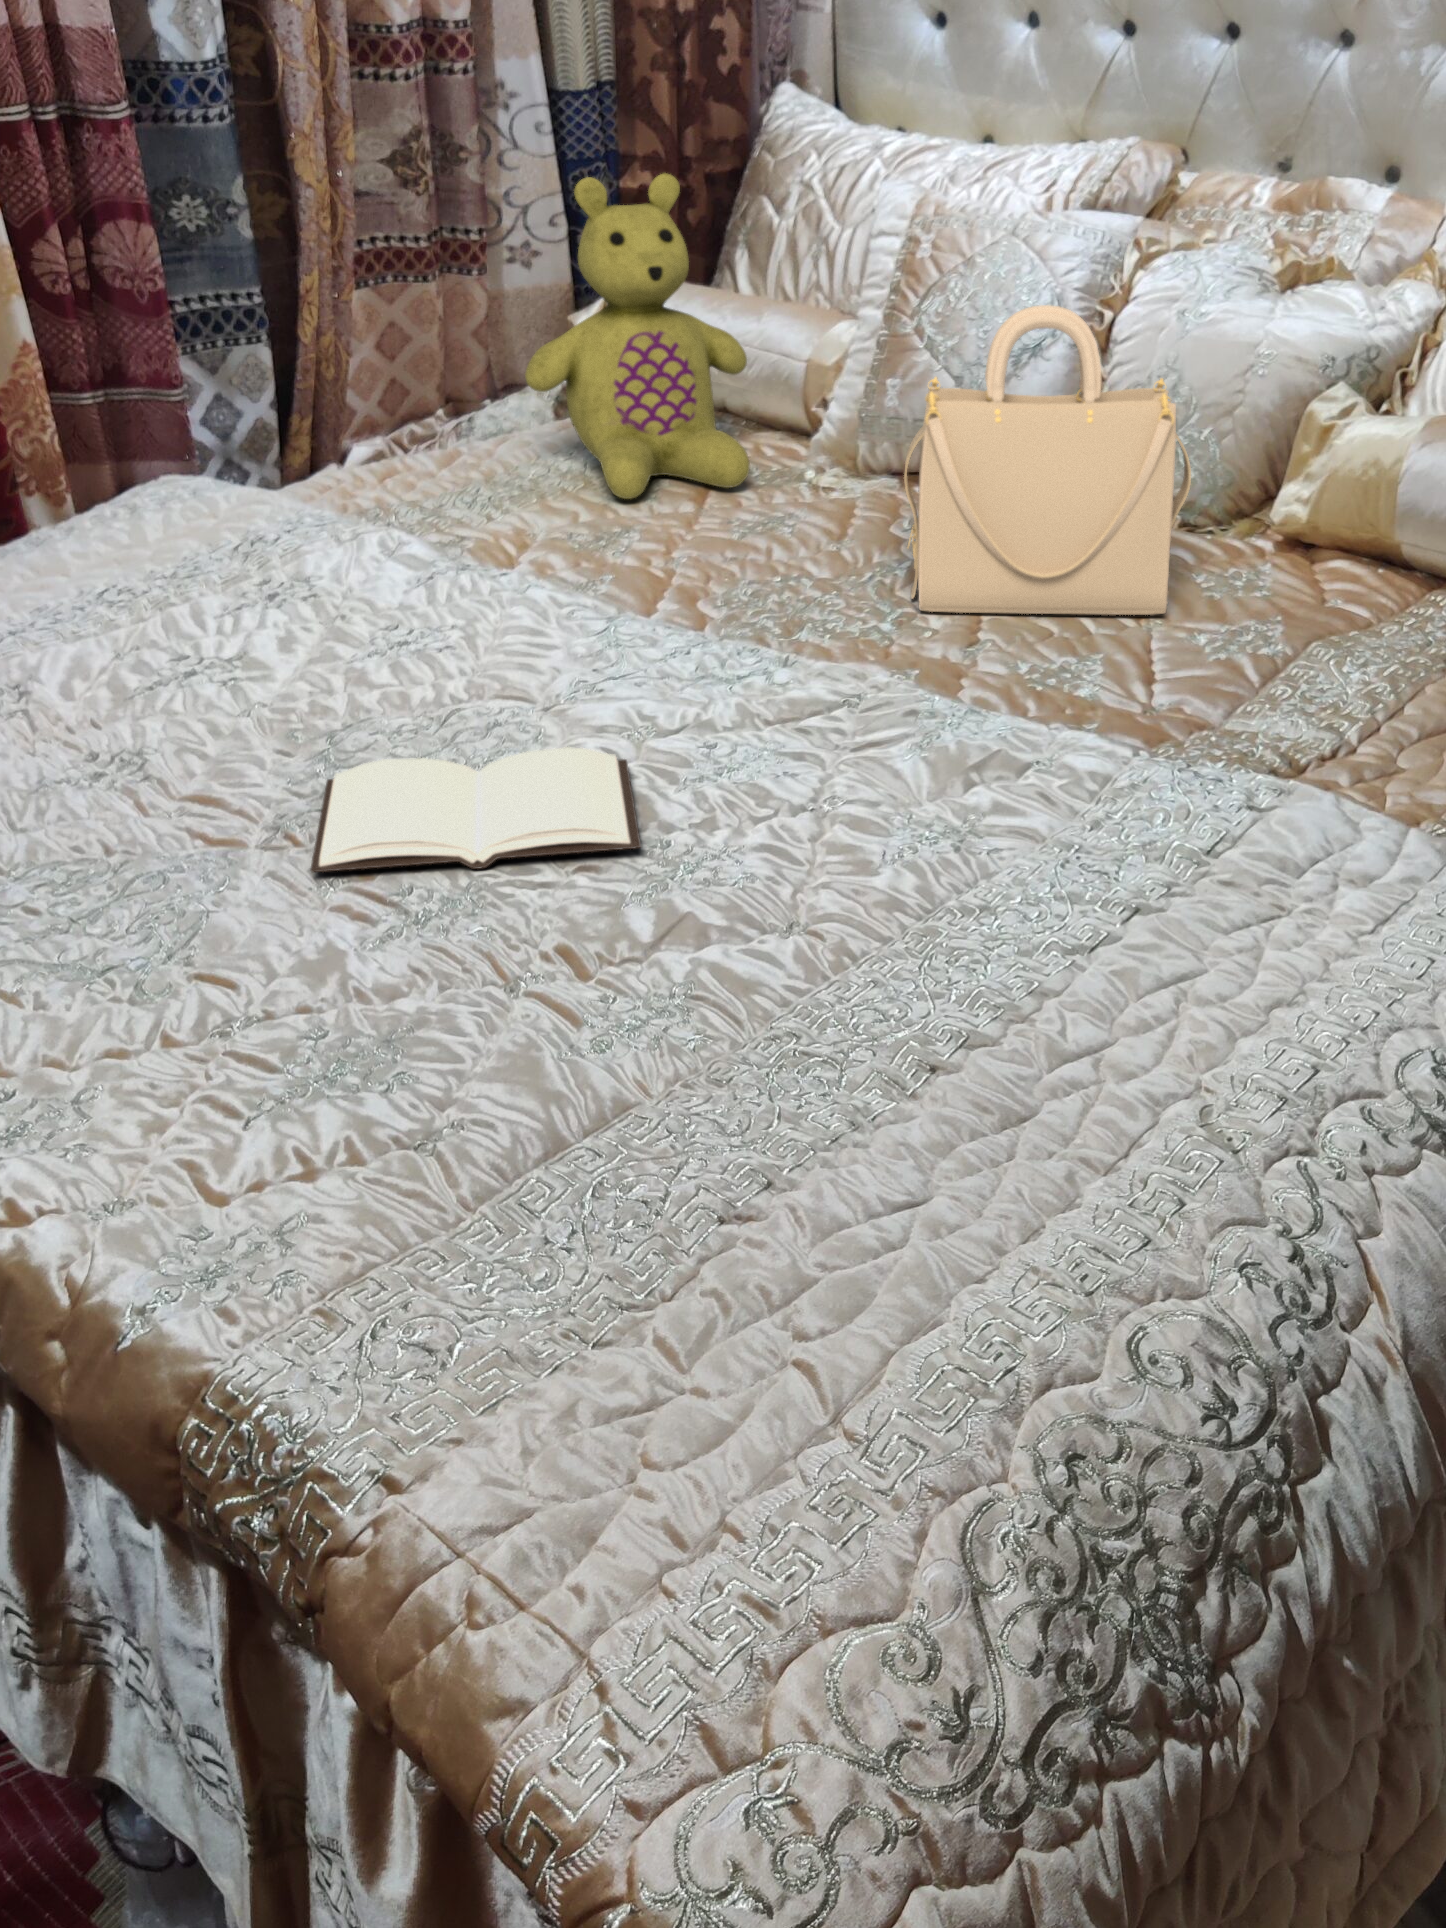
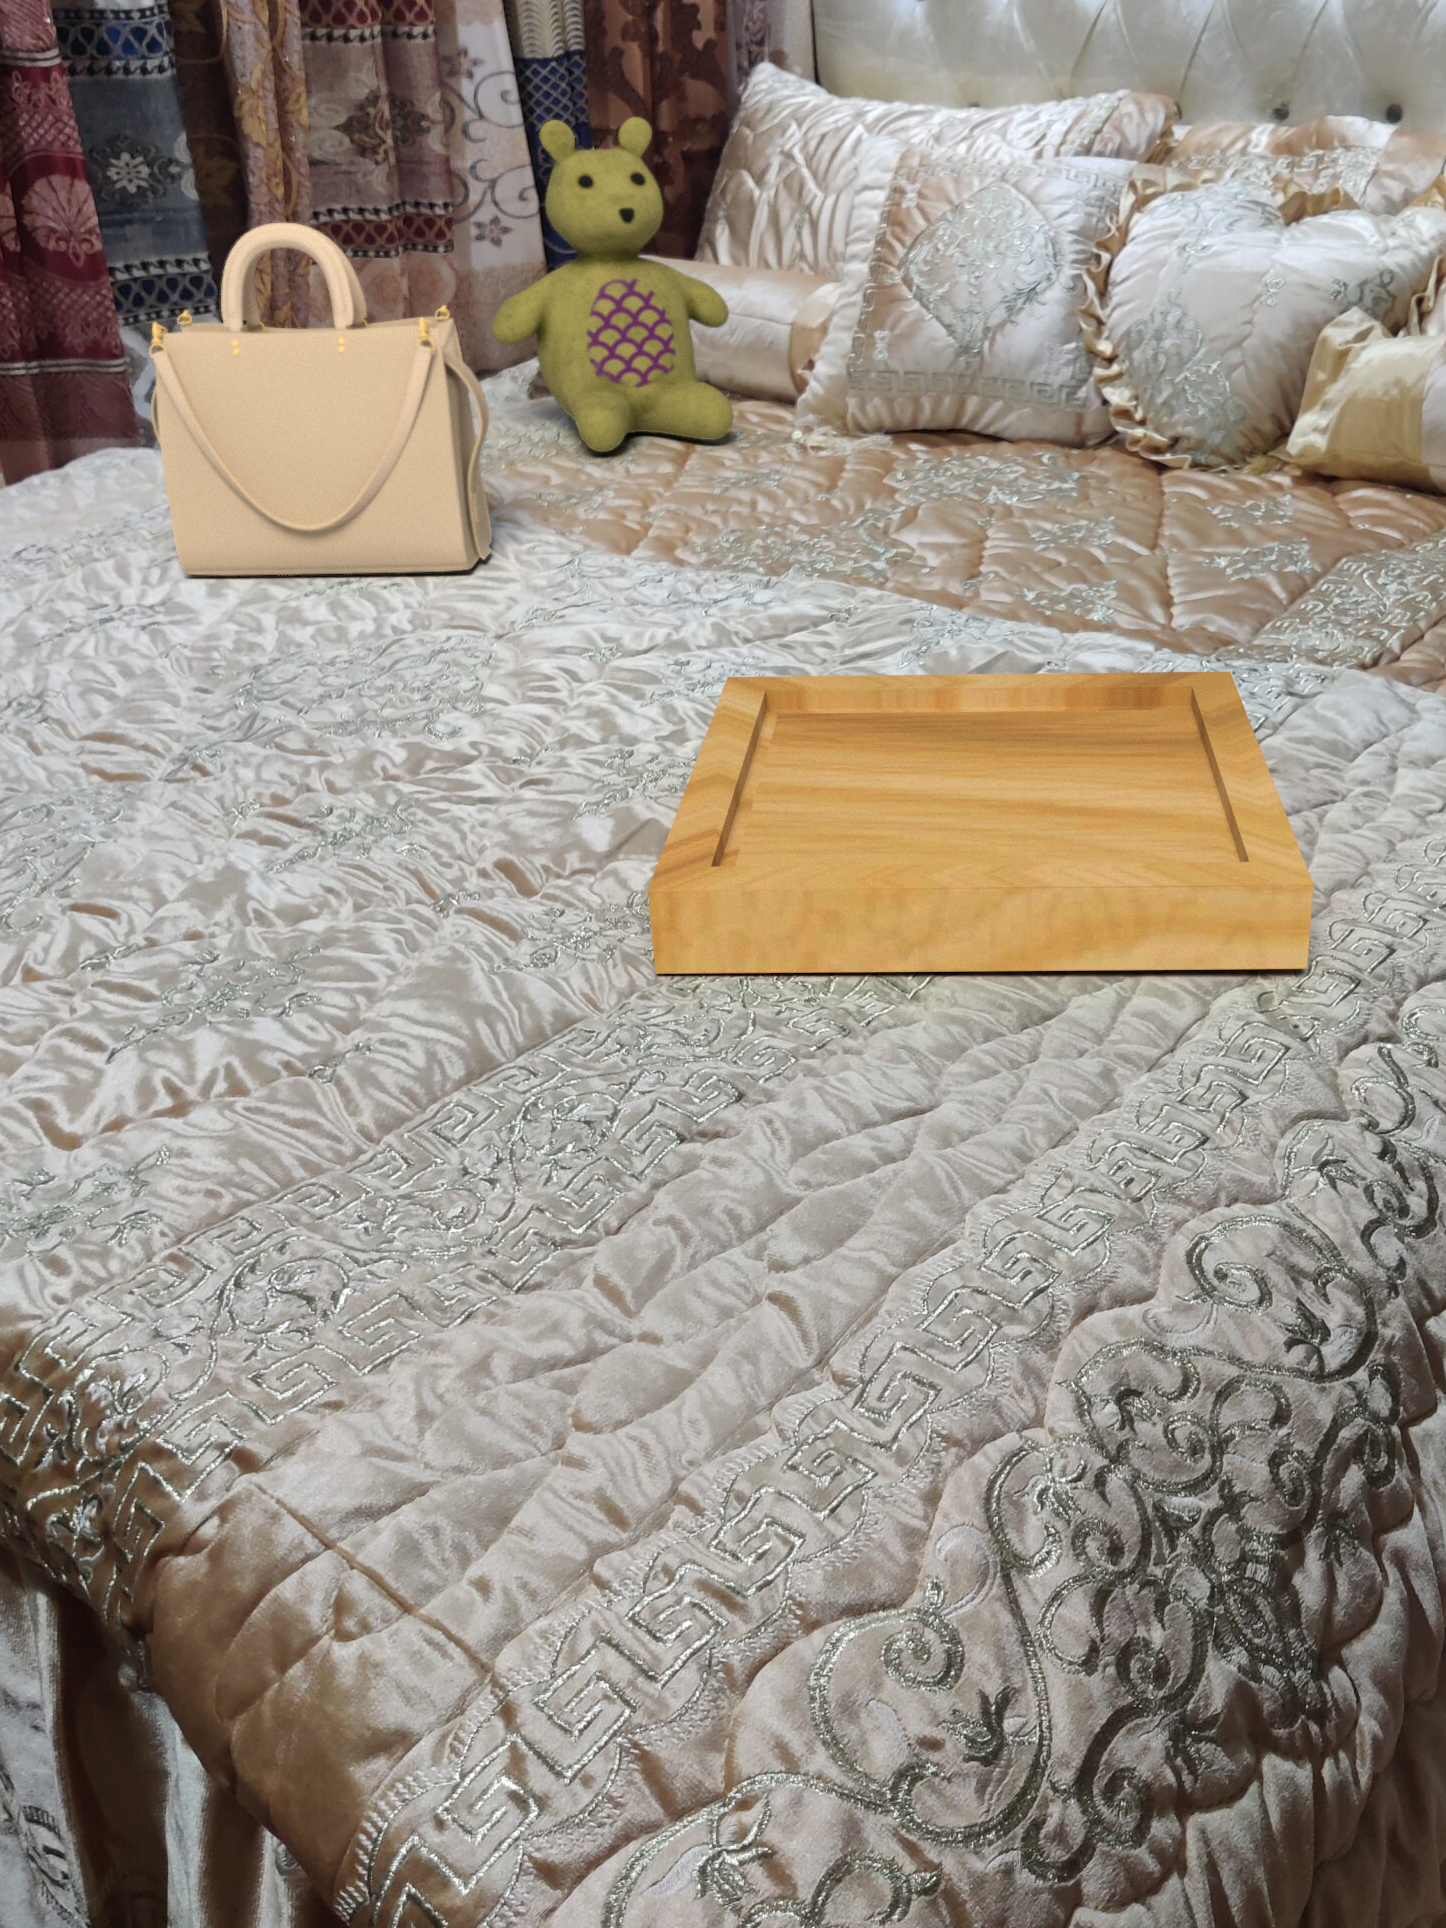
handbag: present [904,305,1191,615] -> present [149,223,492,575]
book: present [311,747,641,872] -> none [215,663,601,793]
tray: none [691,776,1252,1084] -> present [648,672,1314,974]

